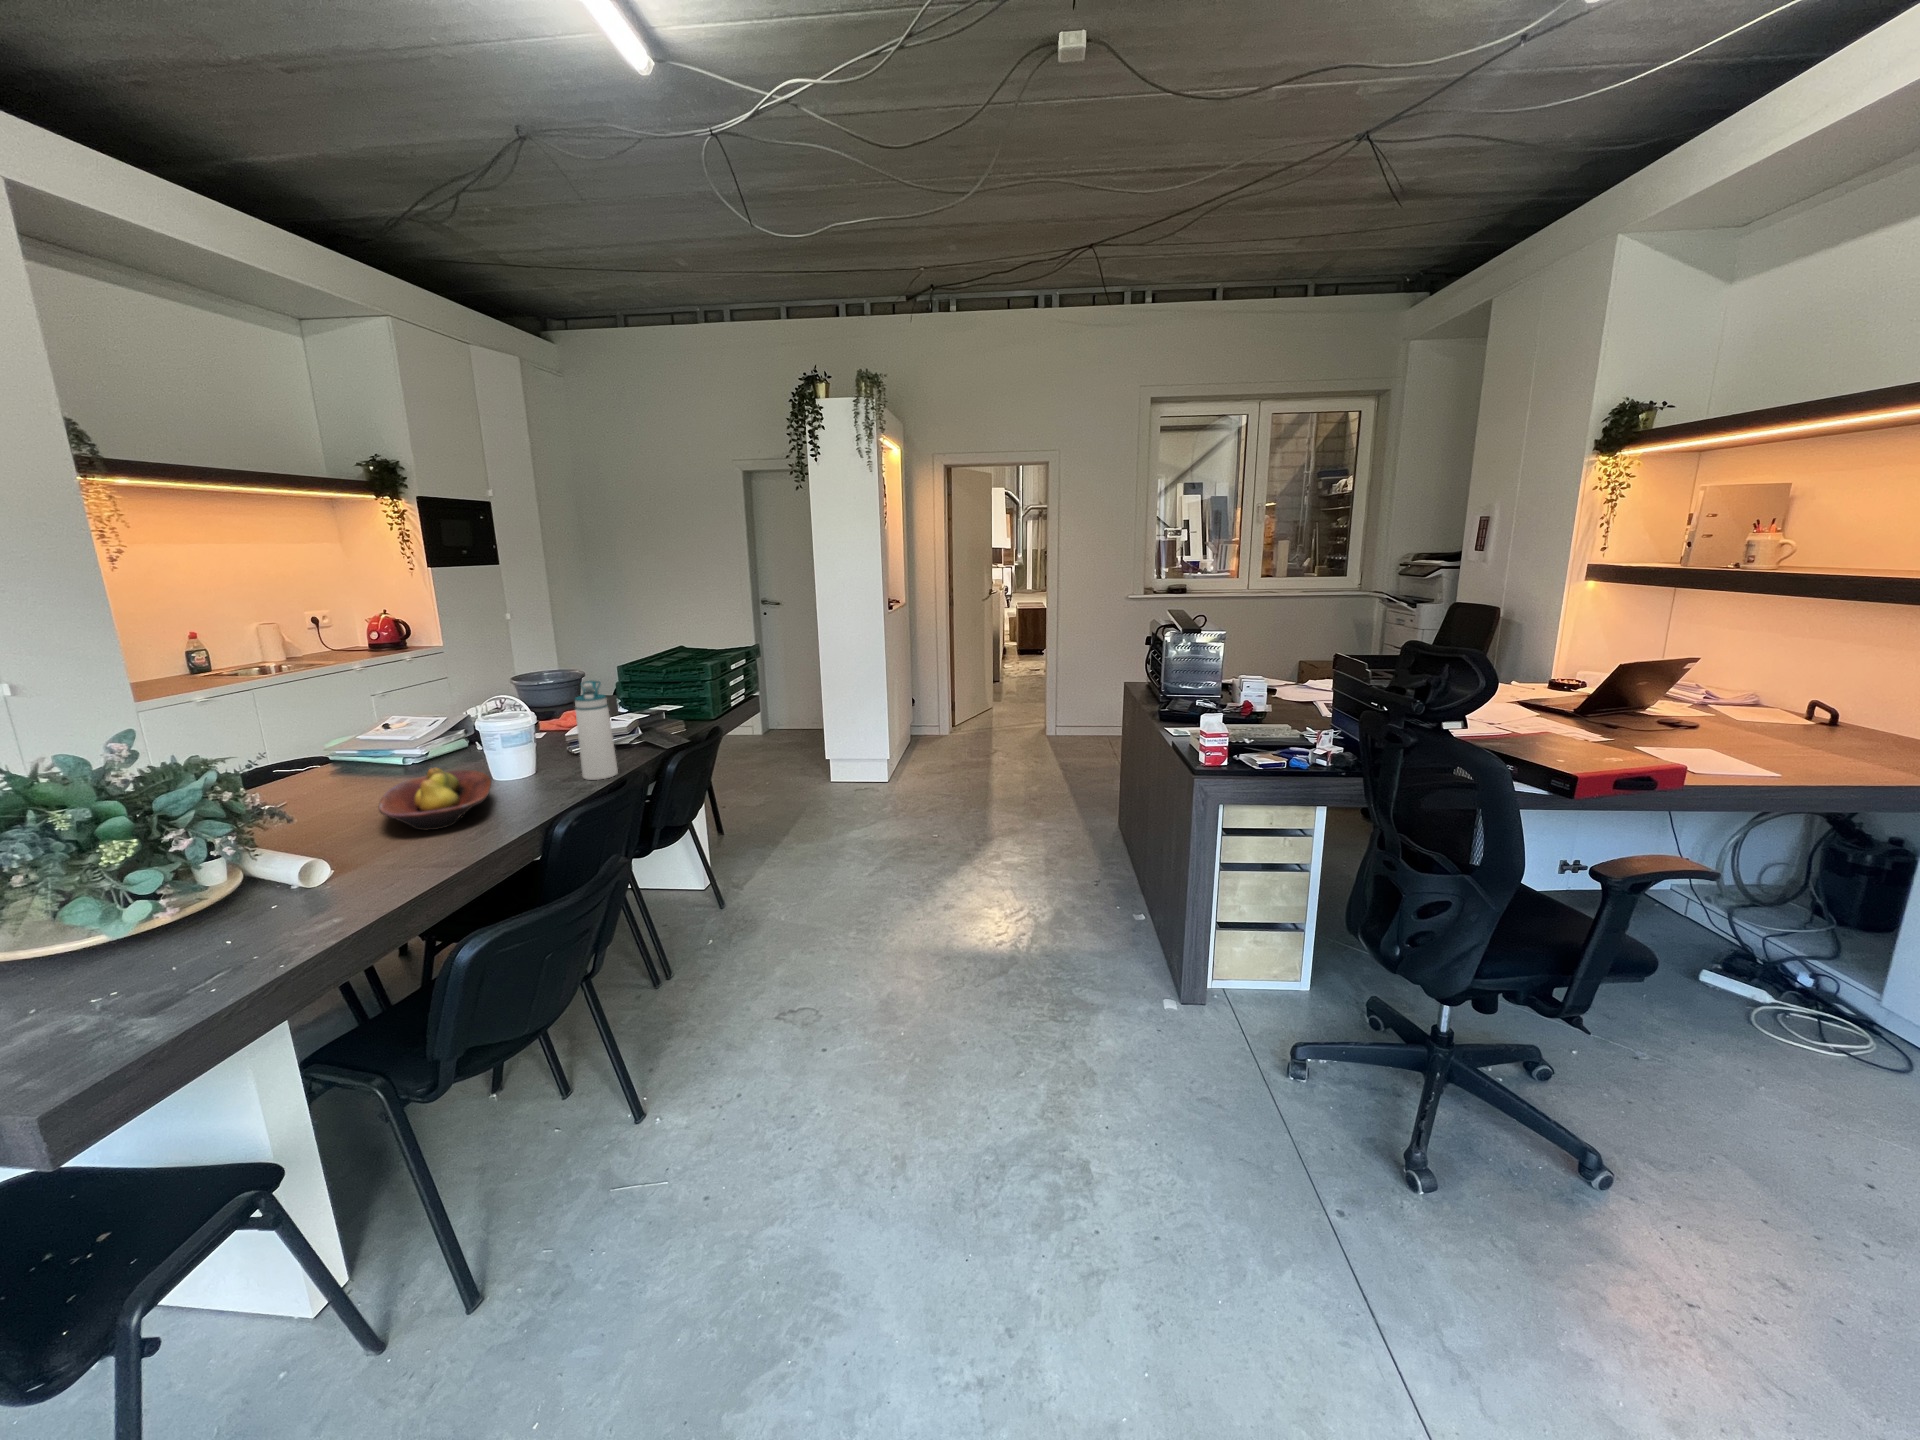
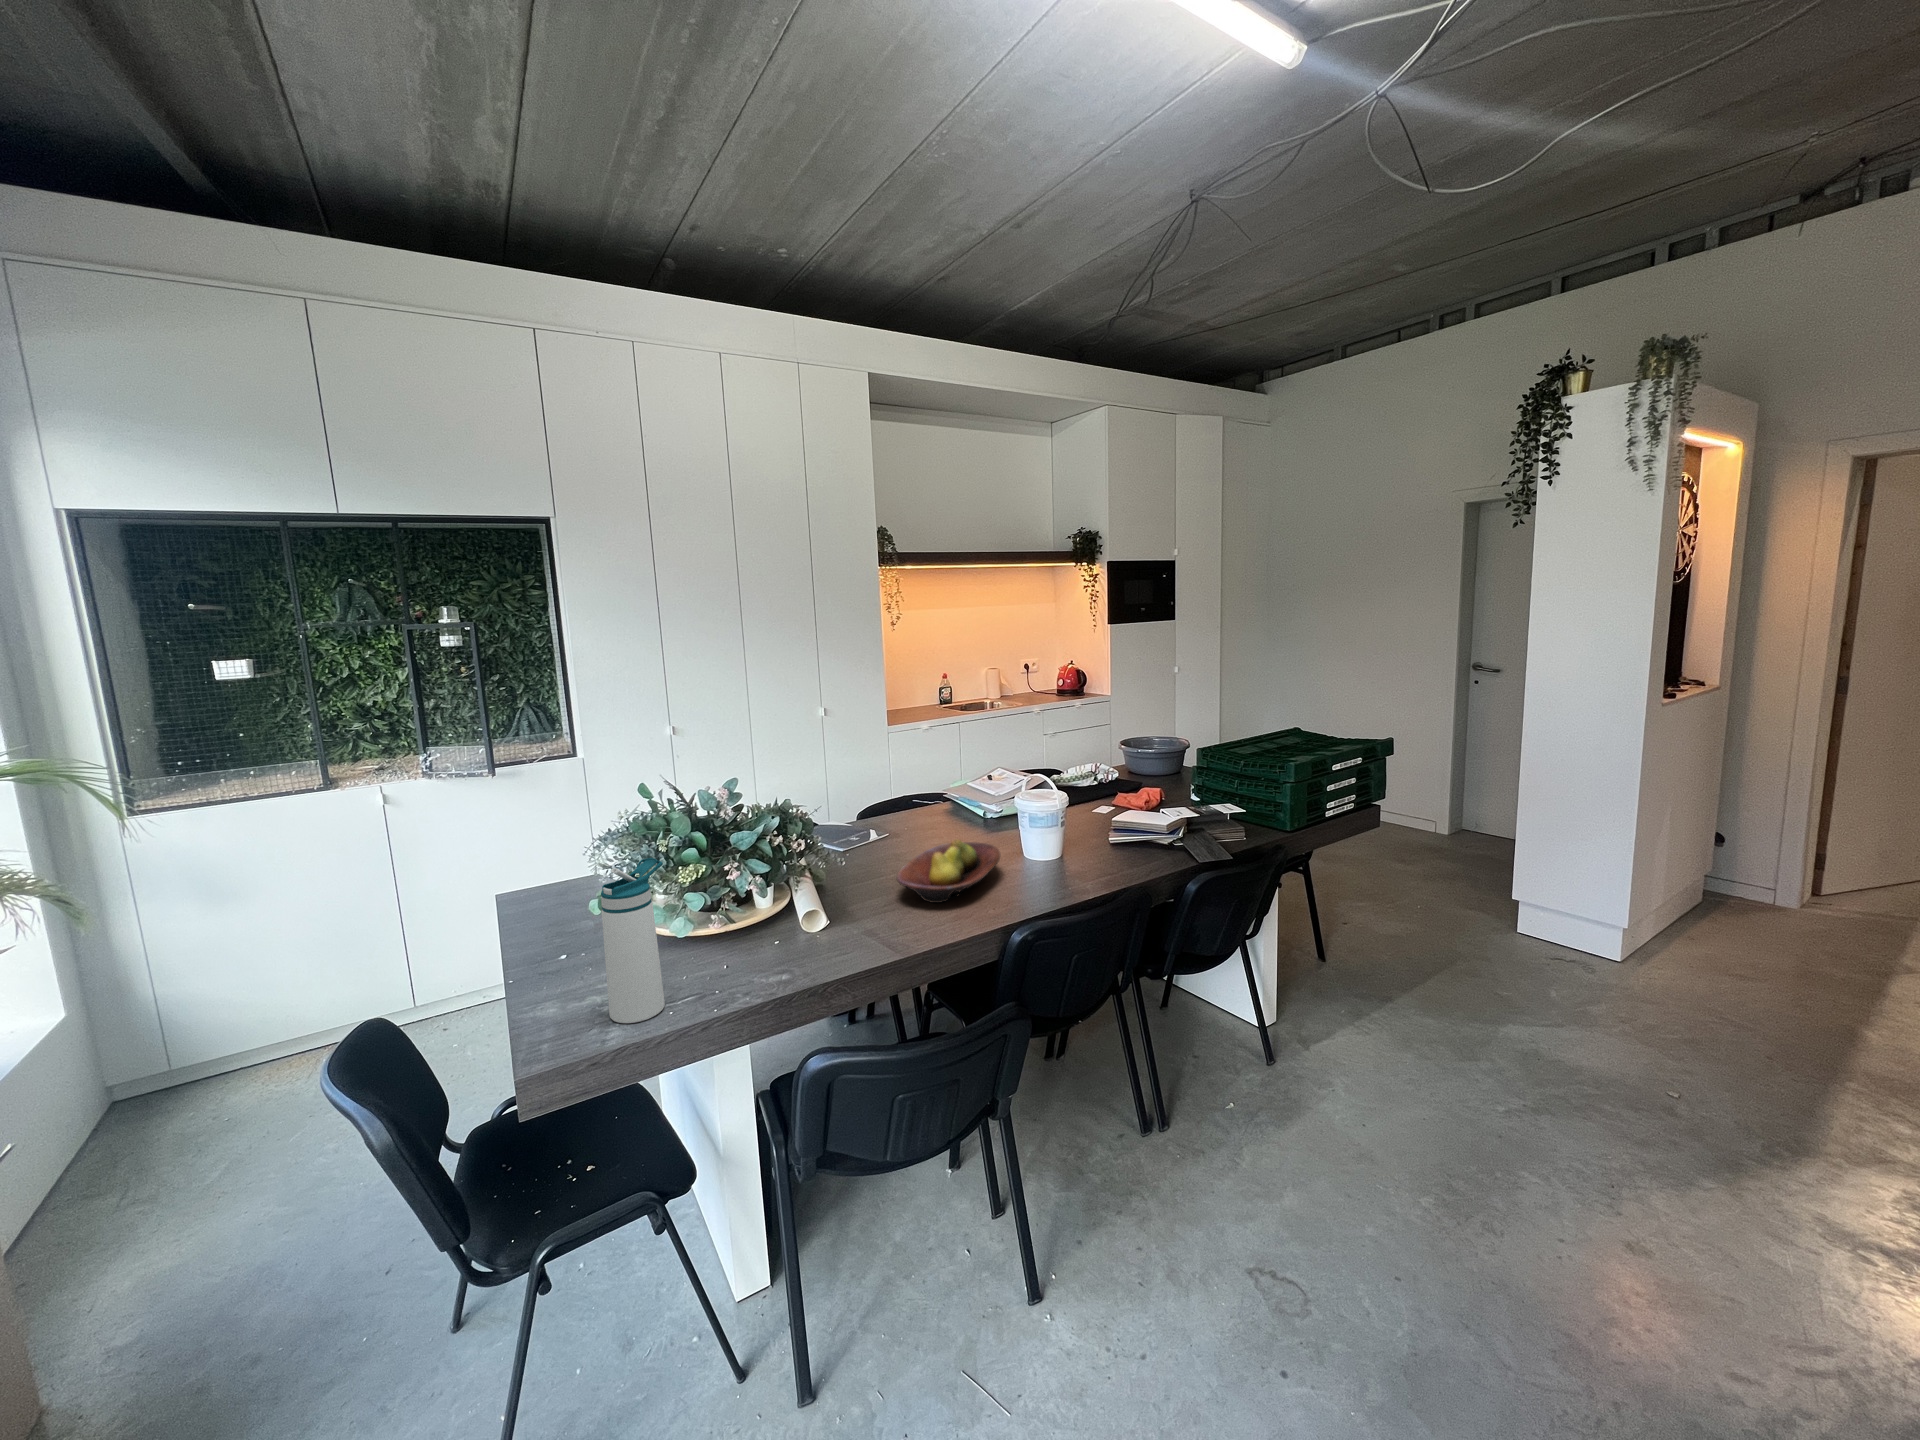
water bottle: present [575,681,618,780] -> present [601,858,665,1023]

